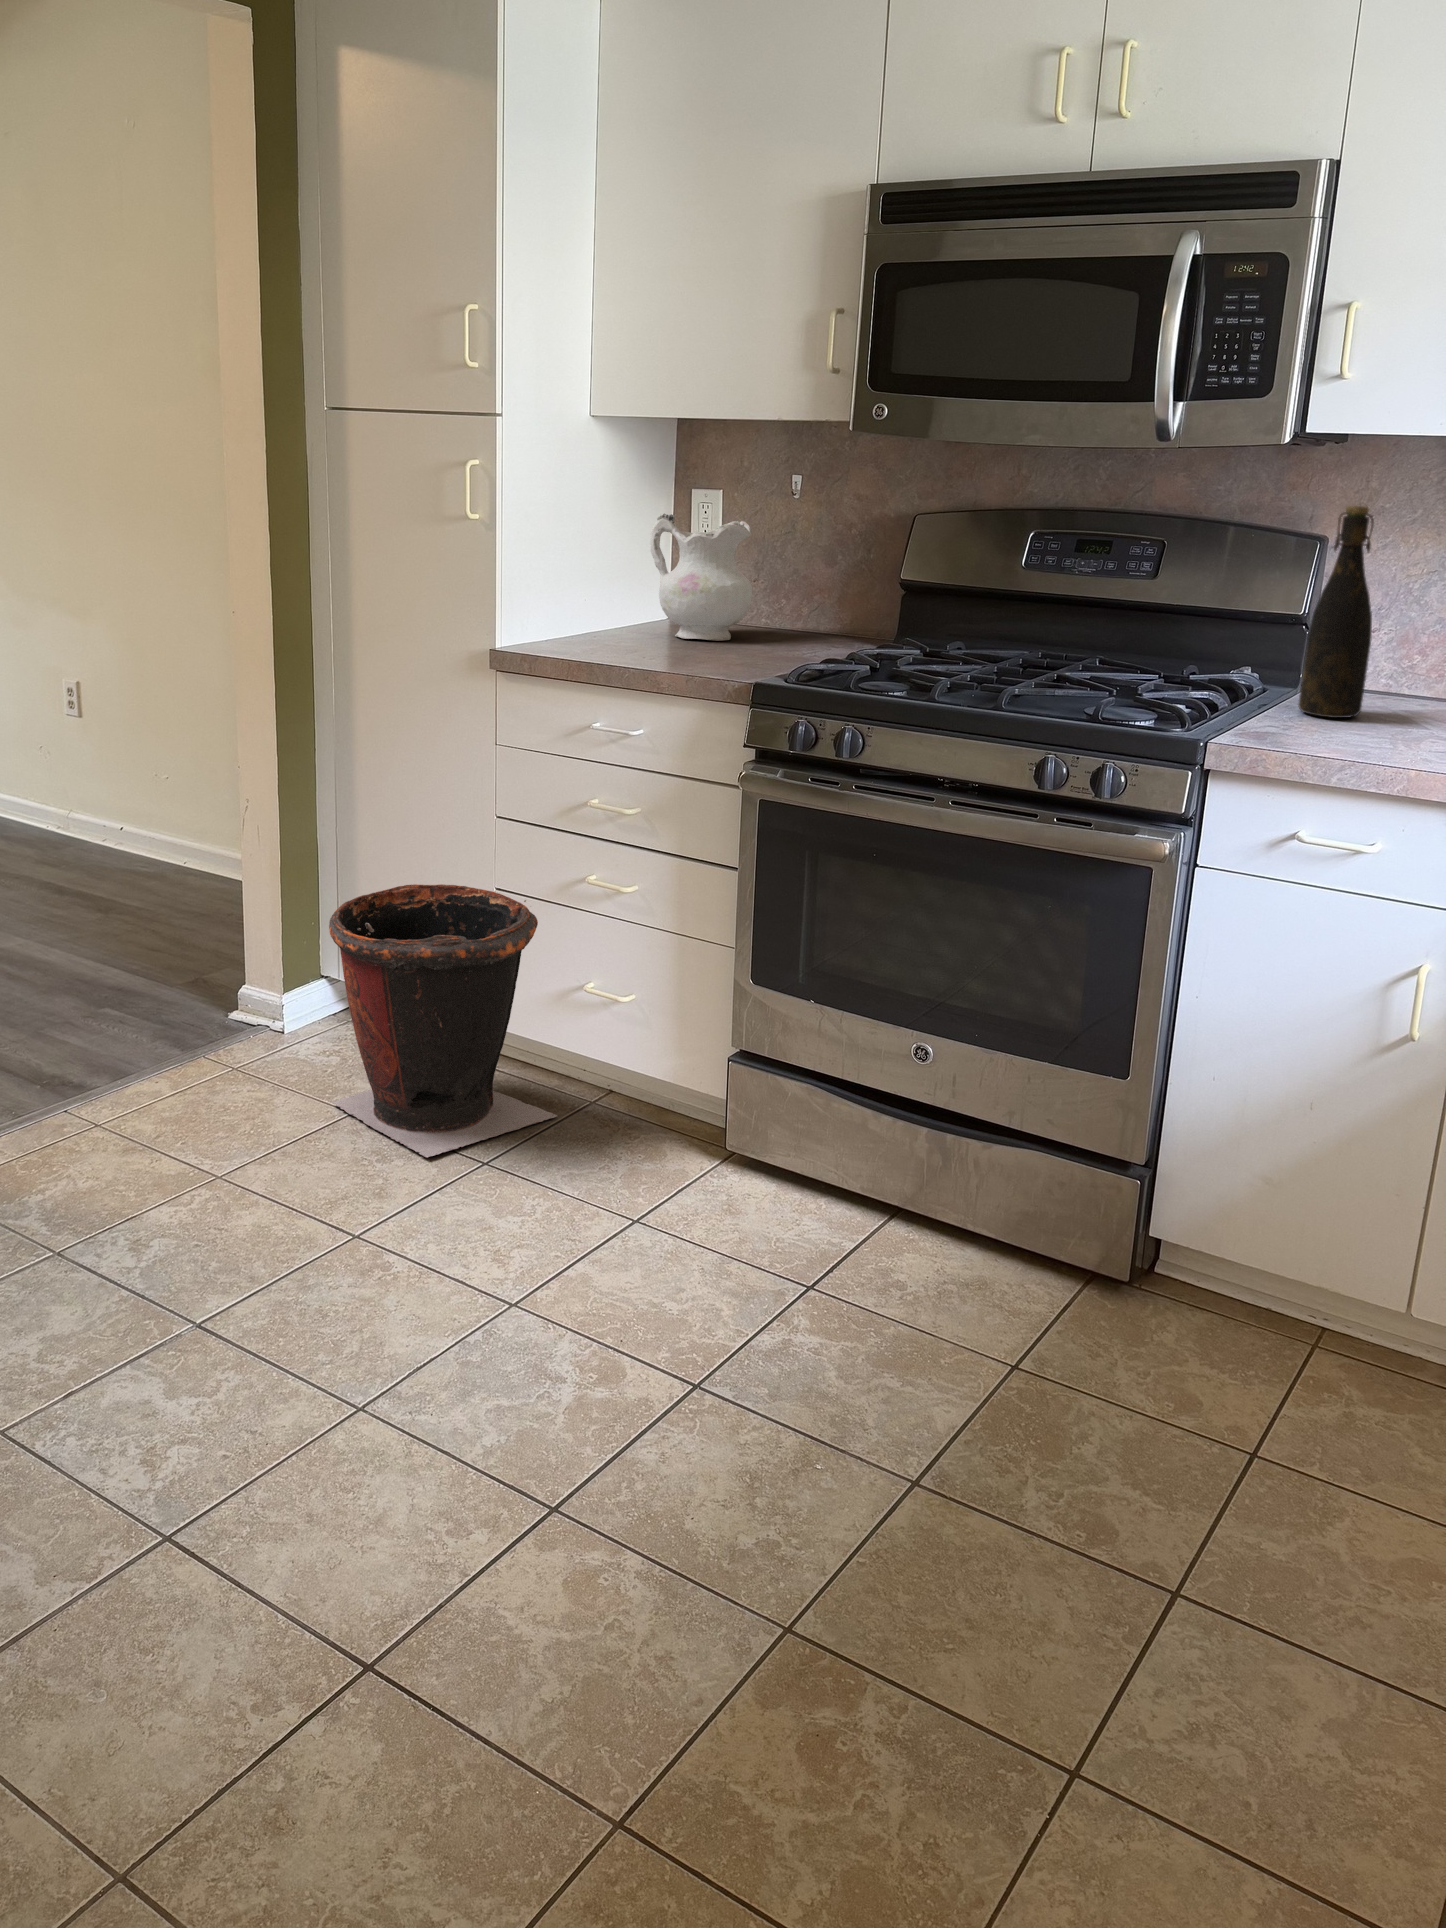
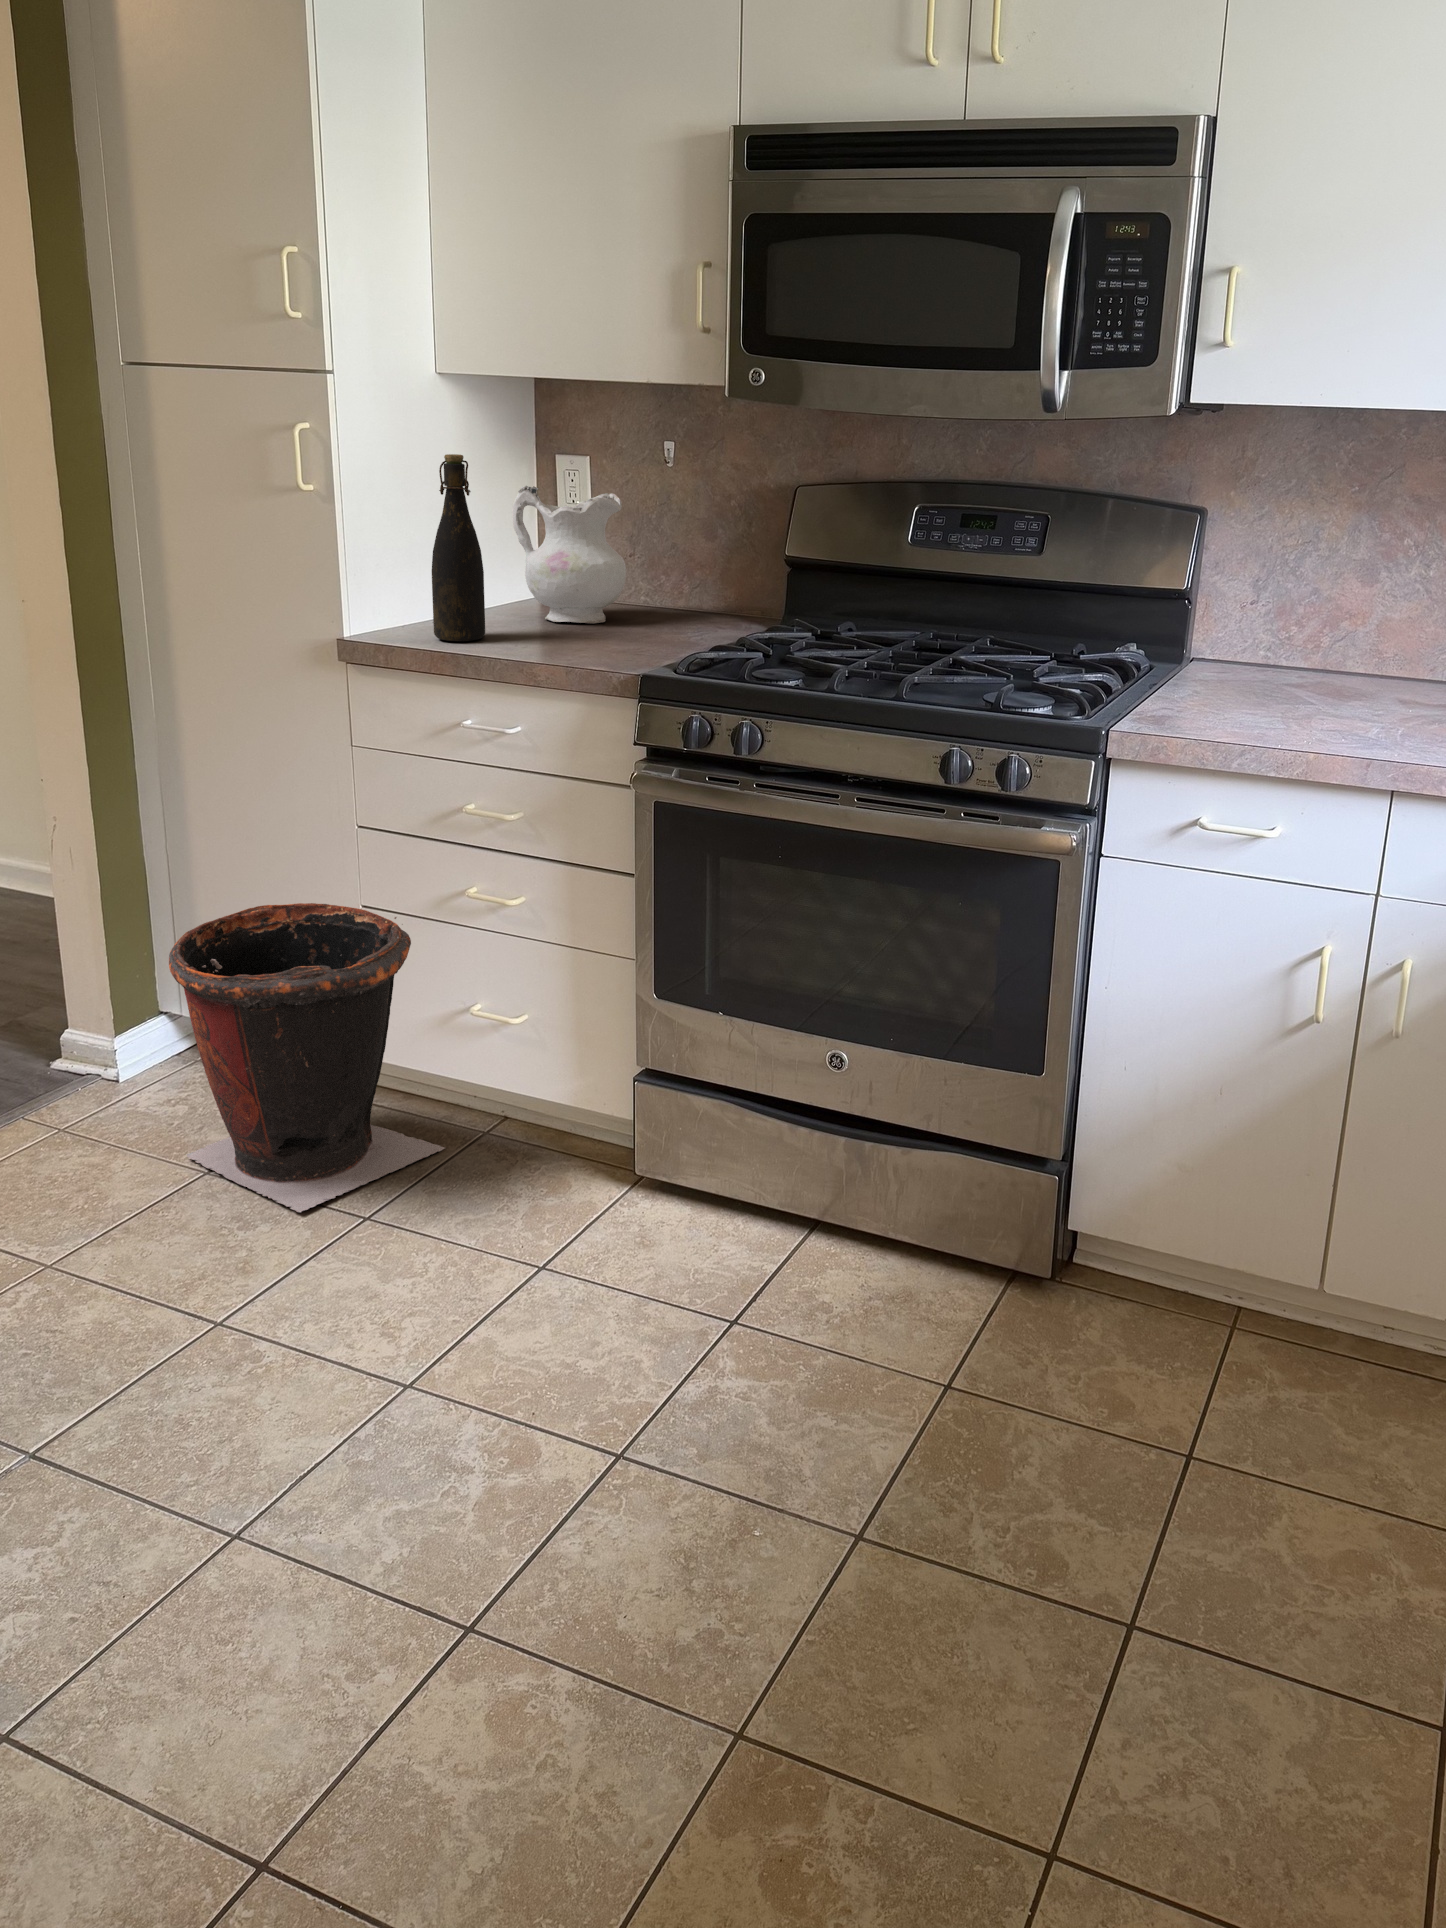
bottle: present [1298,506,1374,718] -> present [432,454,485,641]

